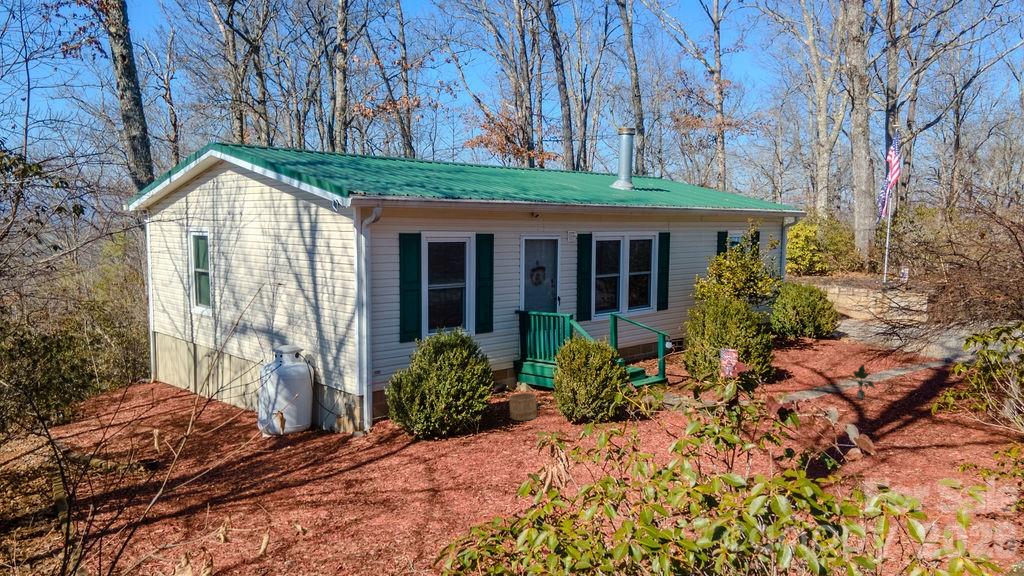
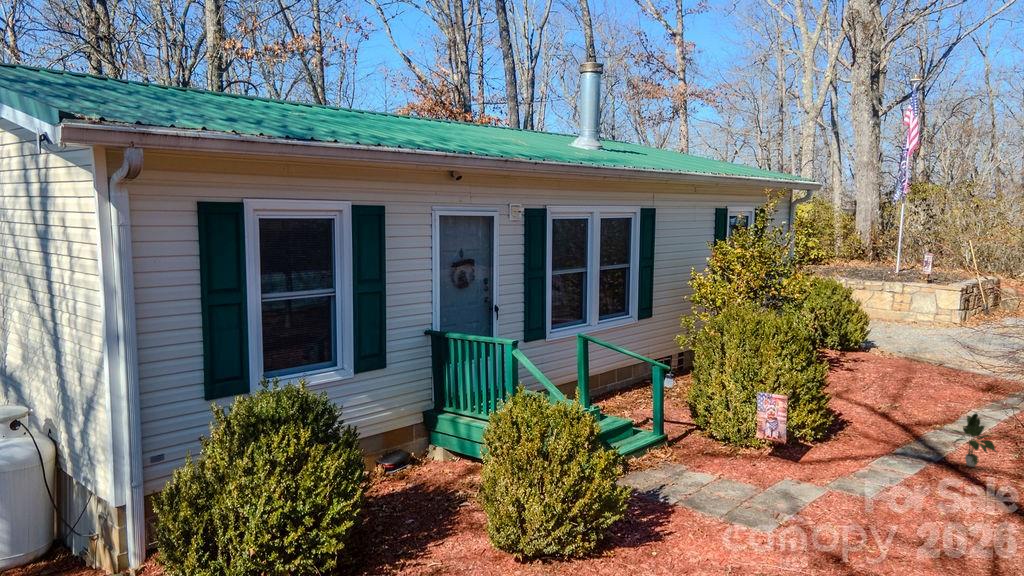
wooden bucket: present [509,393,537,421] -> none [403,483,455,538]

